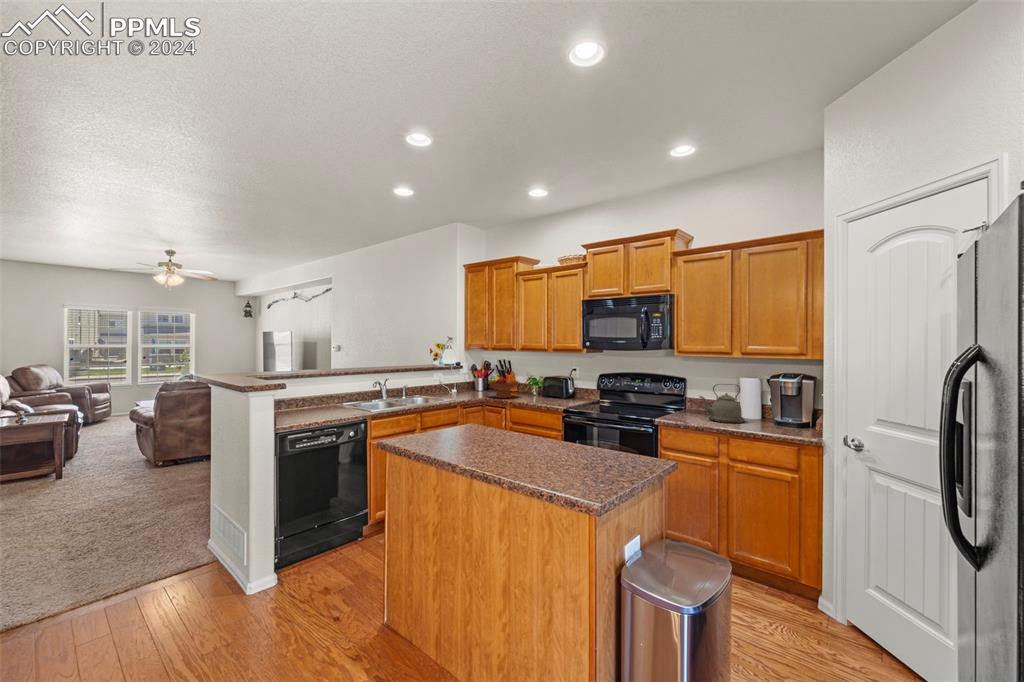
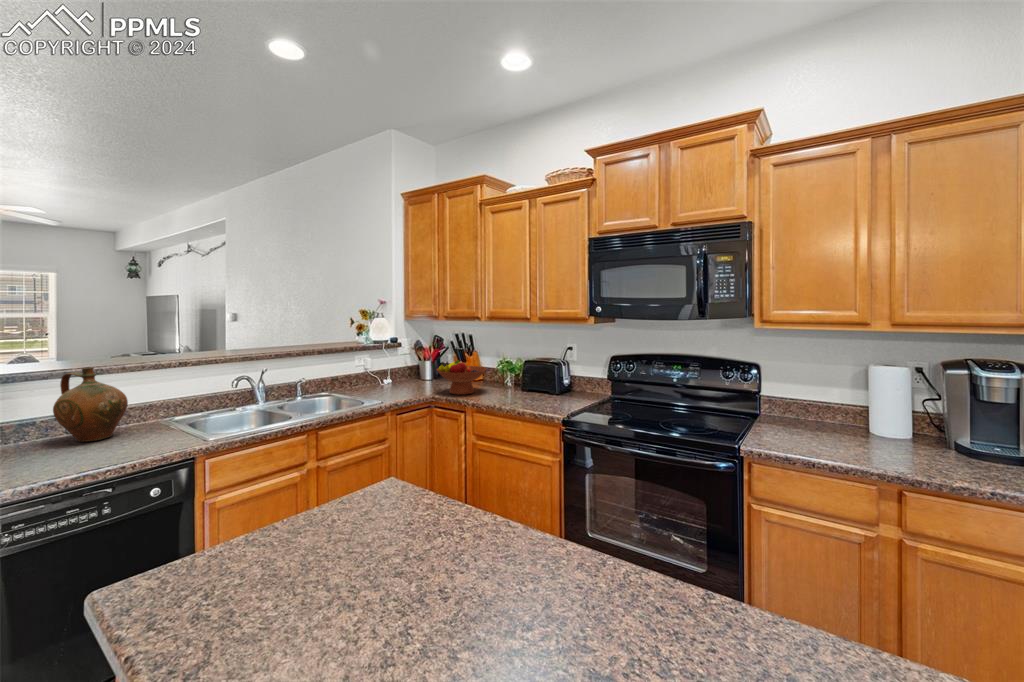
ceramic jug: none [296,372,327,411] -> present [53,367,128,442]
kettle: present [699,384,744,423] -> none [820,382,905,457]

